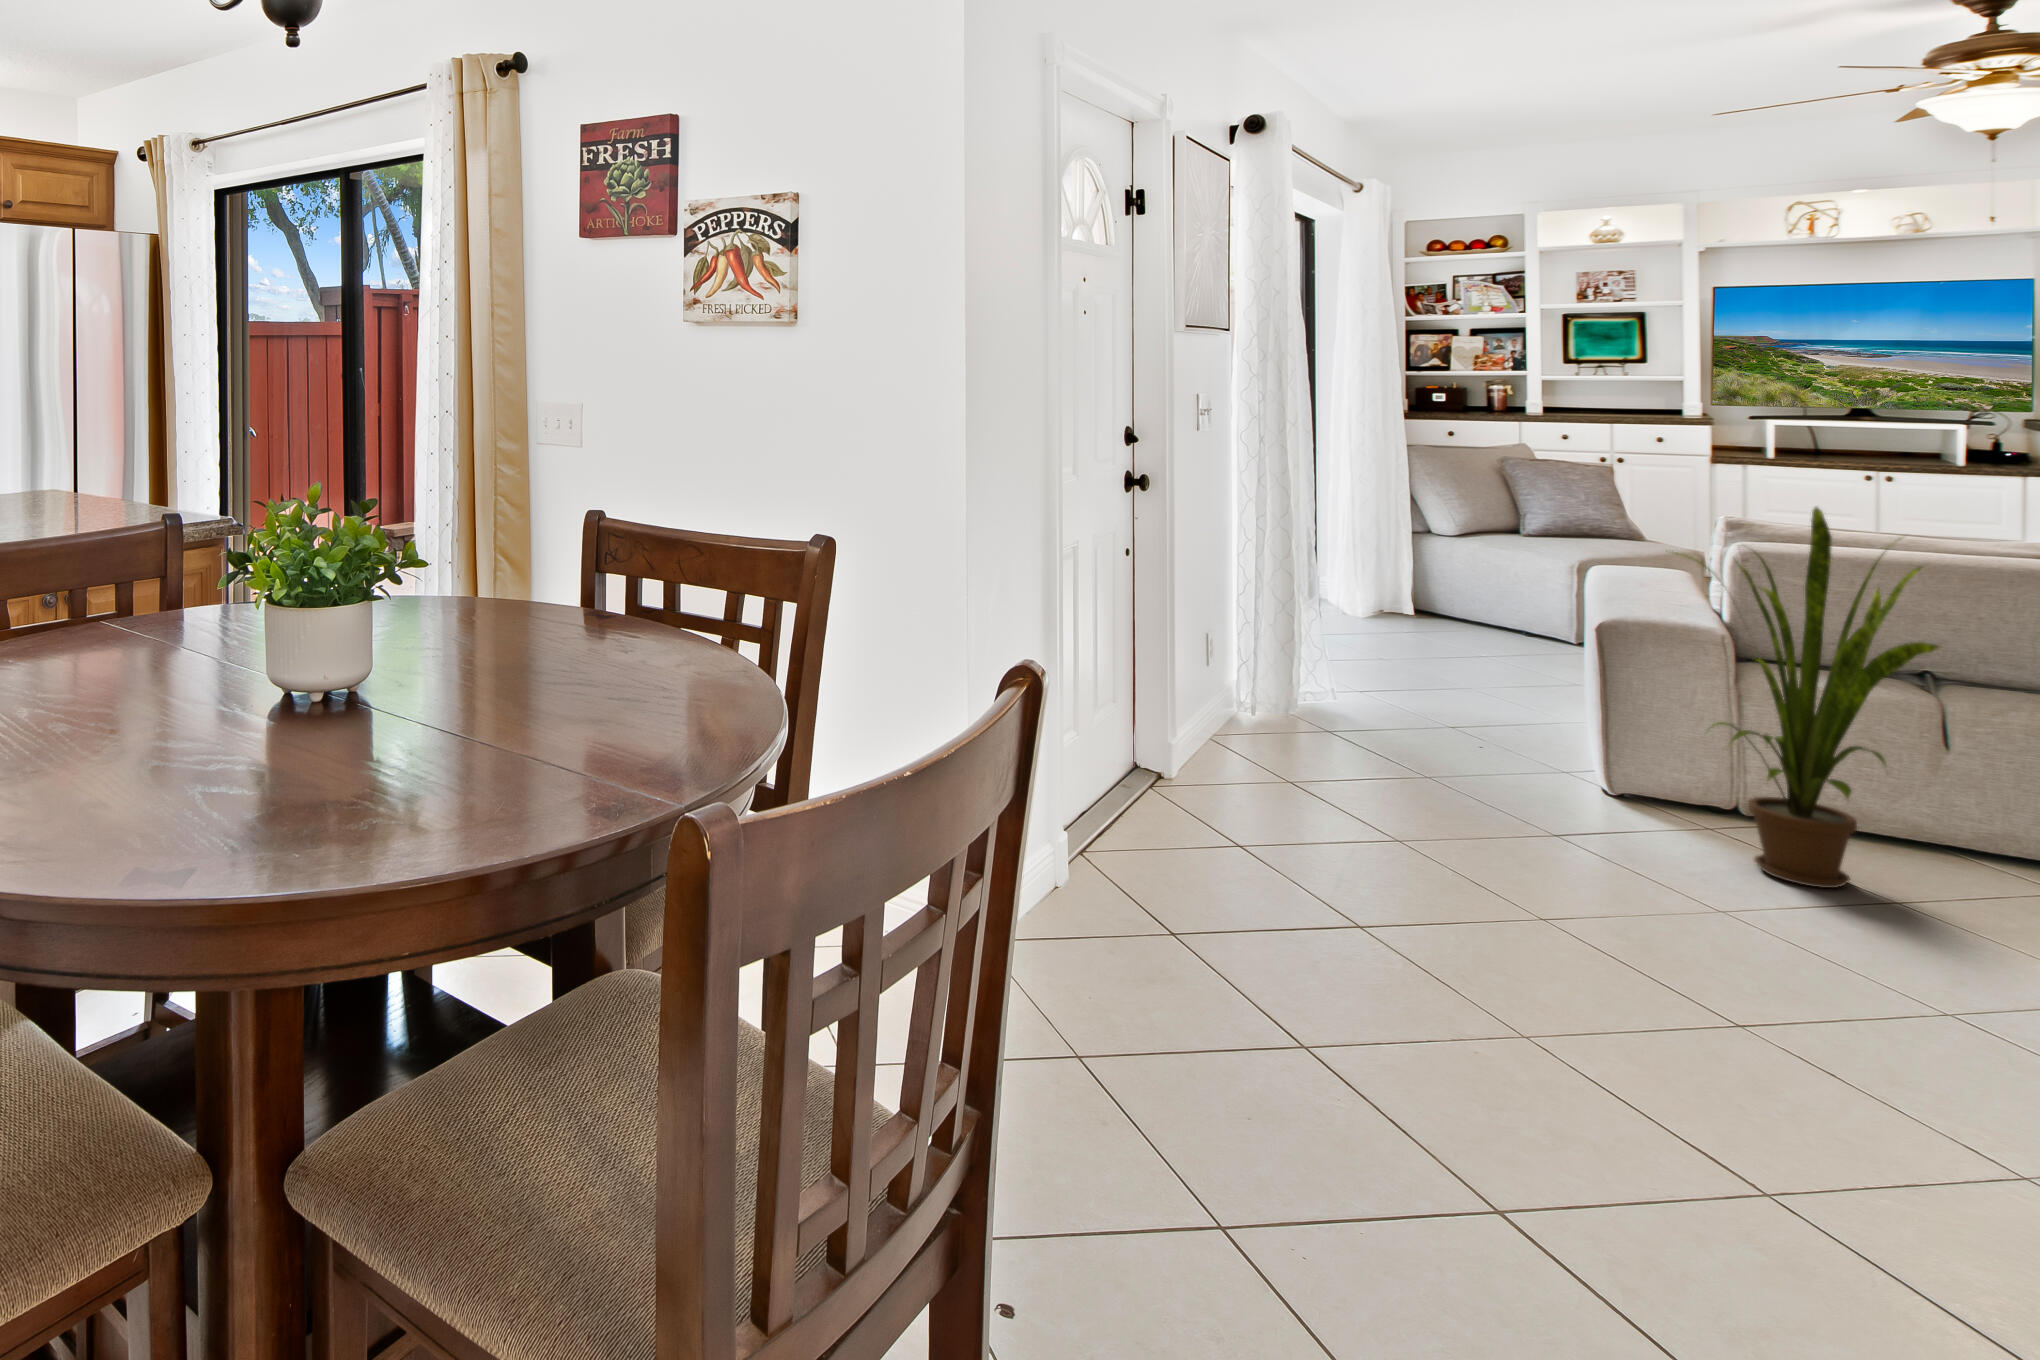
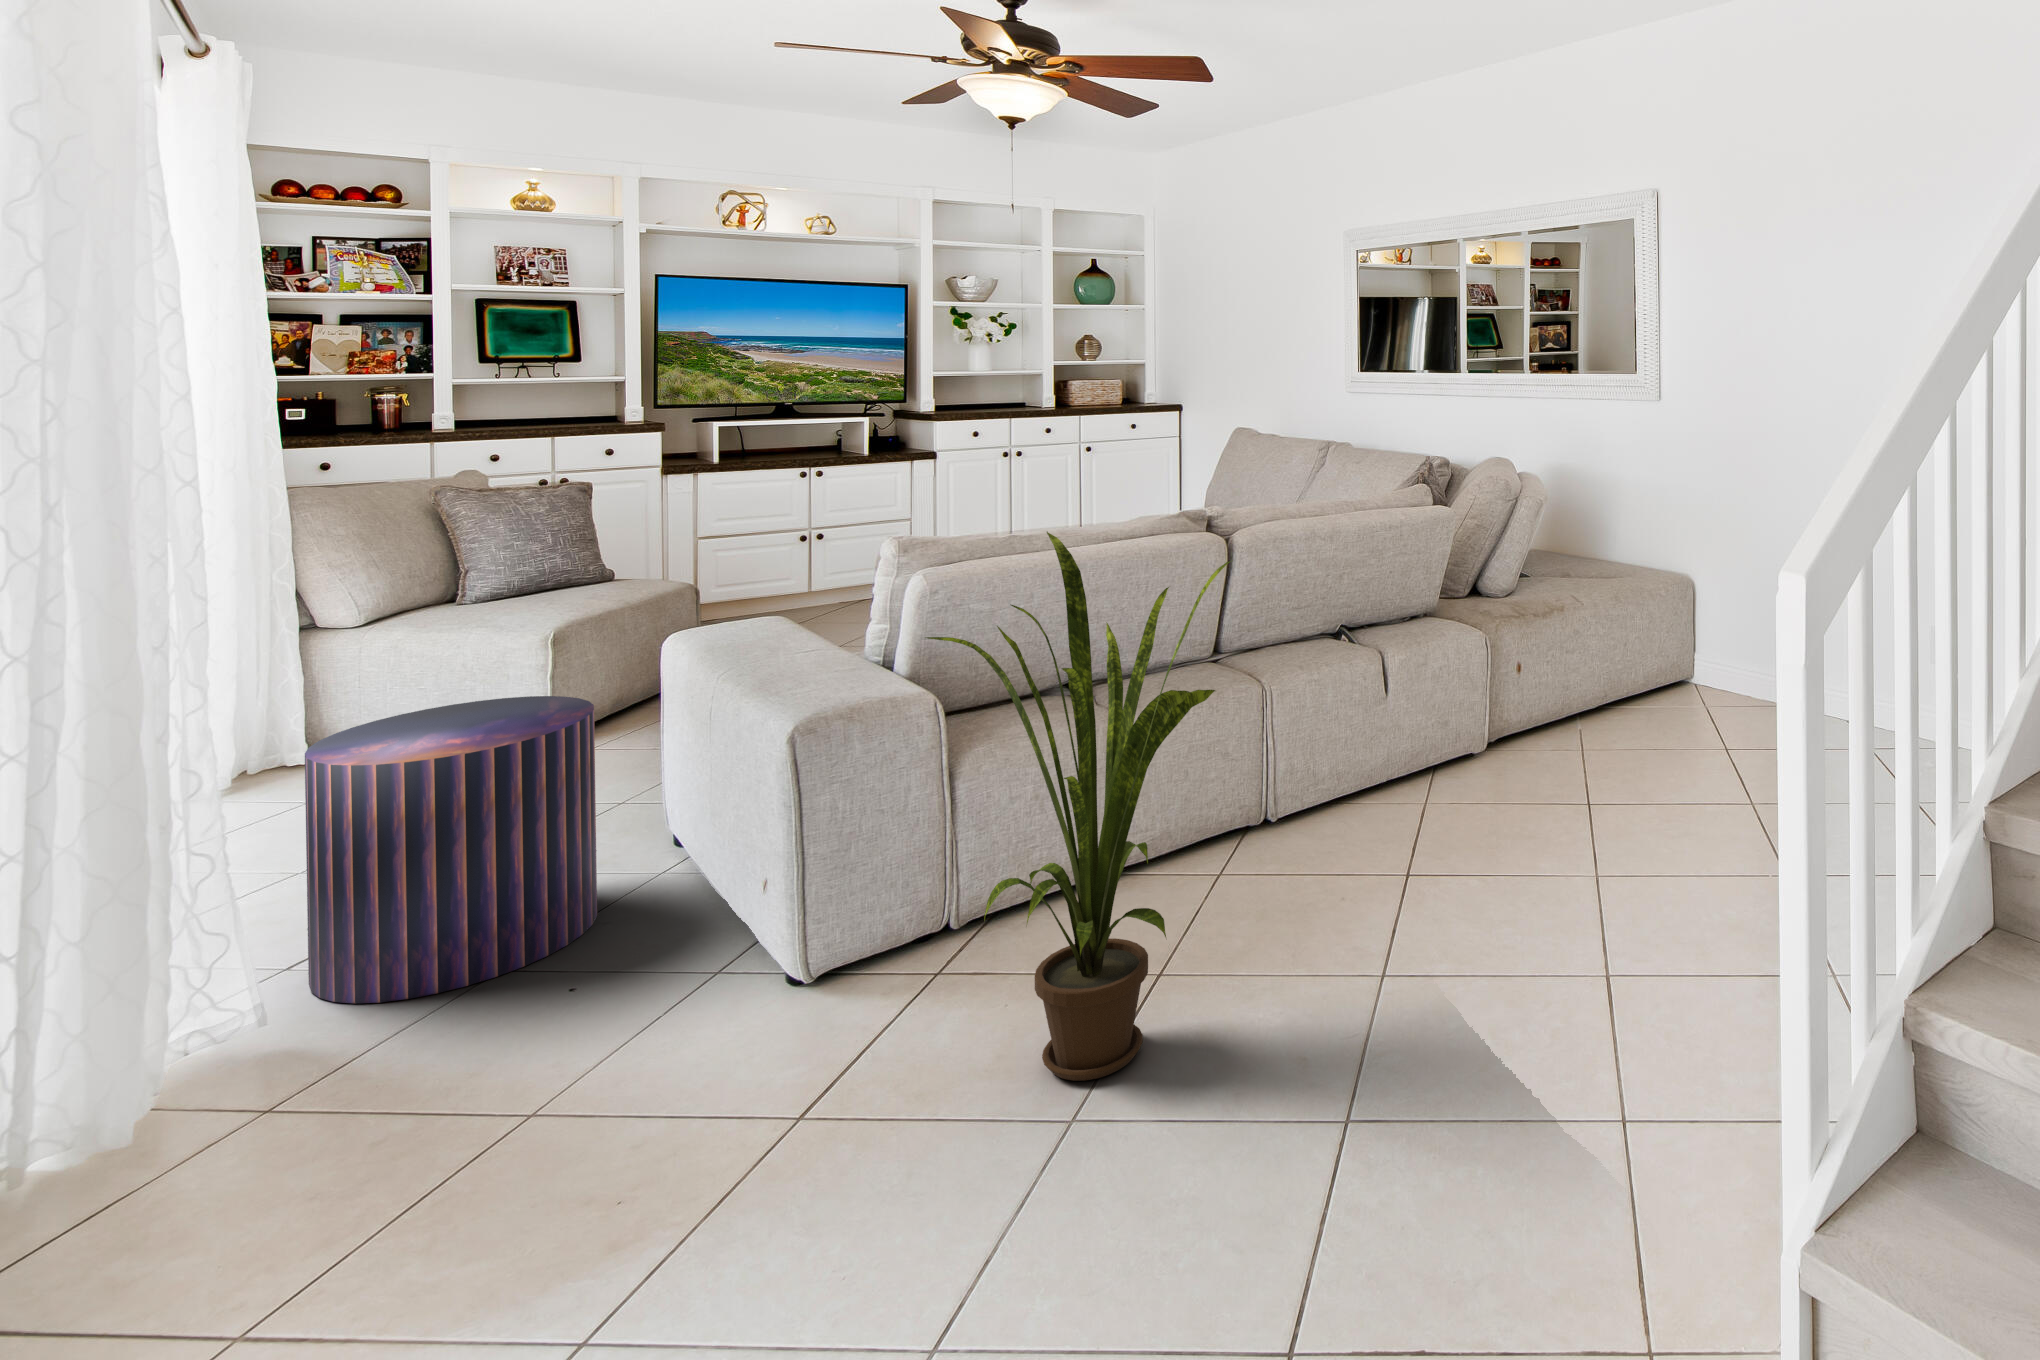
pouf: none [1383,568,1538,721] -> present [305,696,597,1003]

